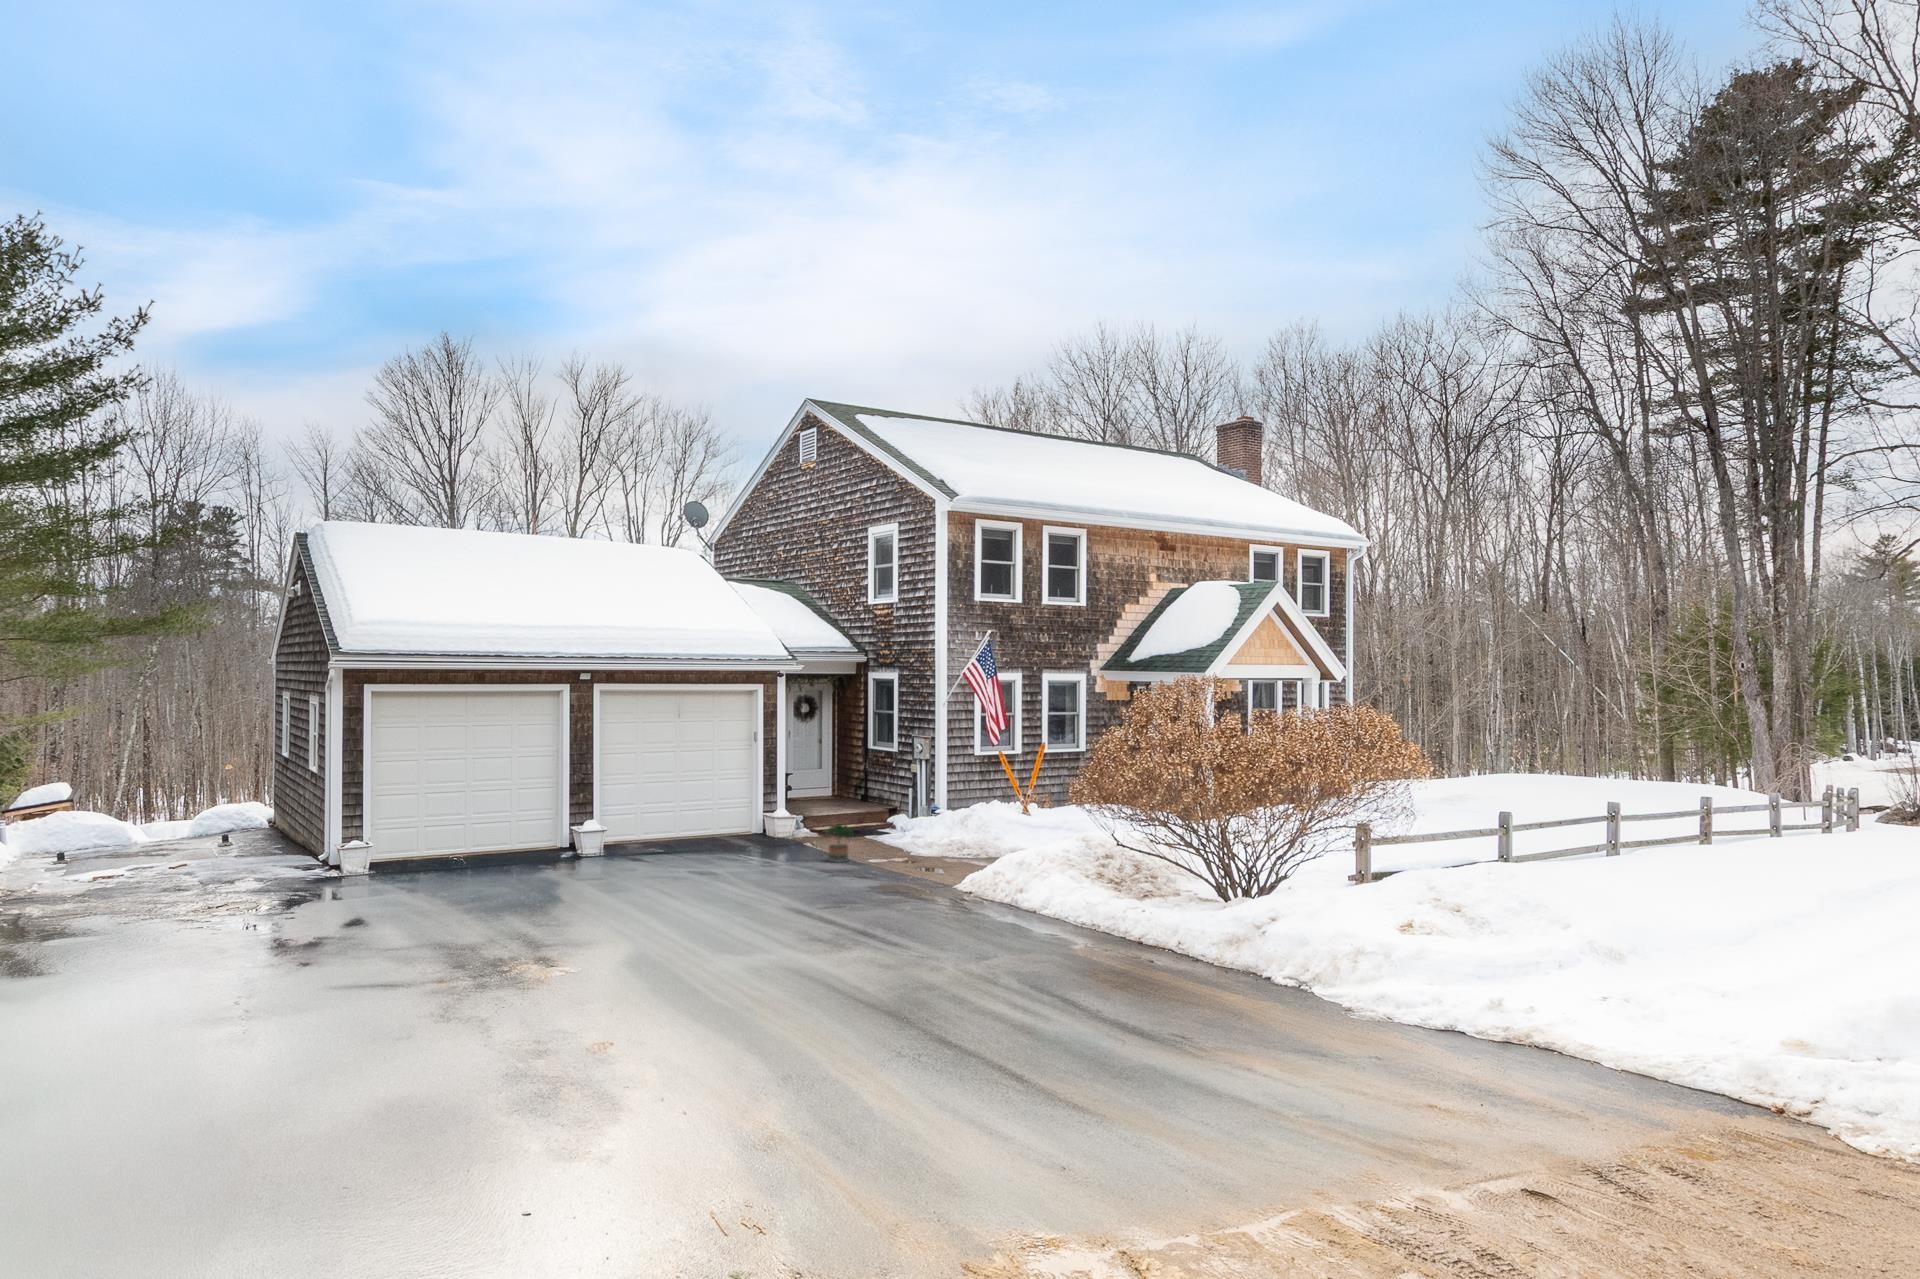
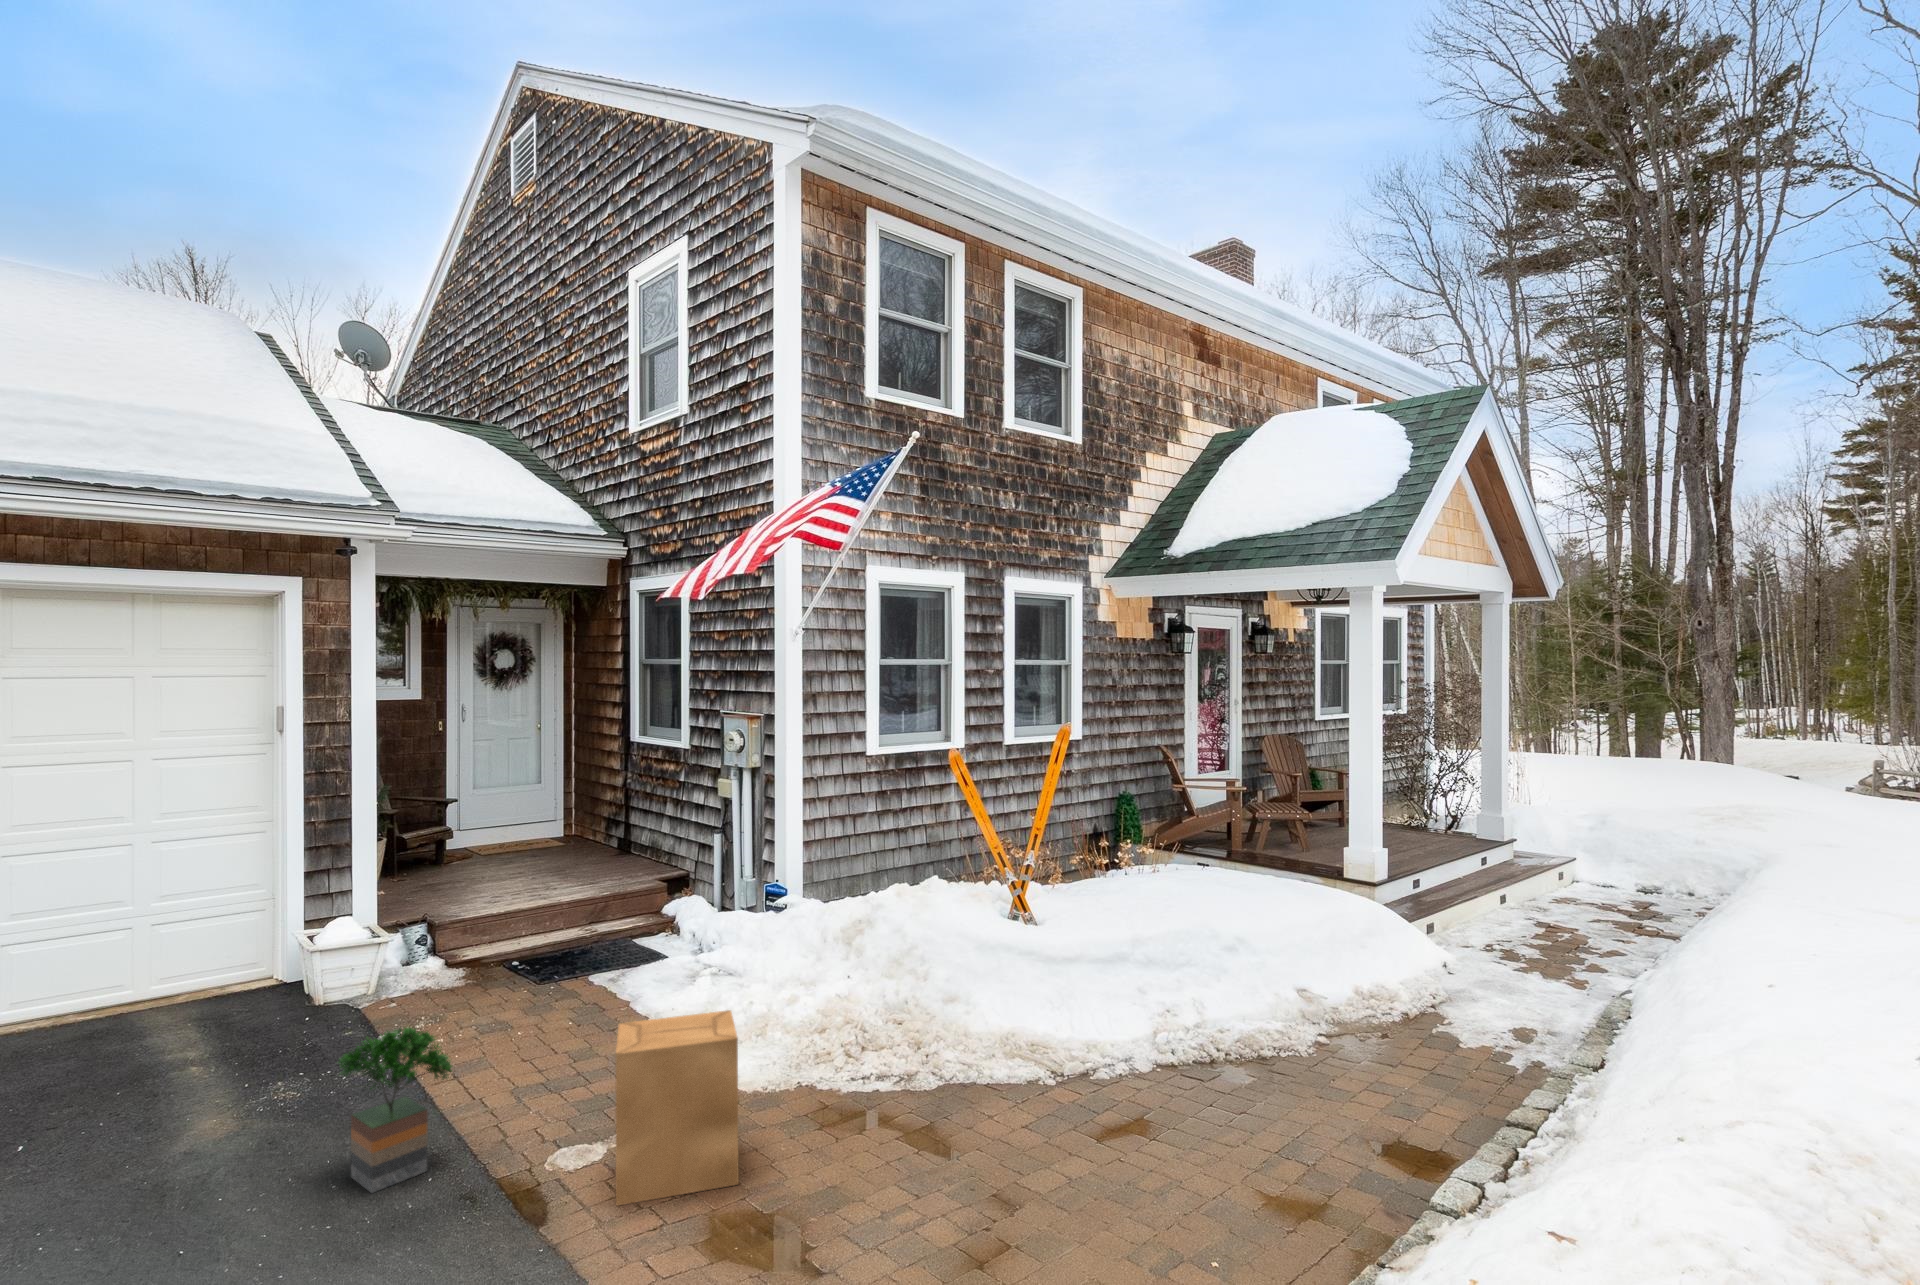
cardboard box: none [898,824,931,866] -> present [616,1010,739,1206]

